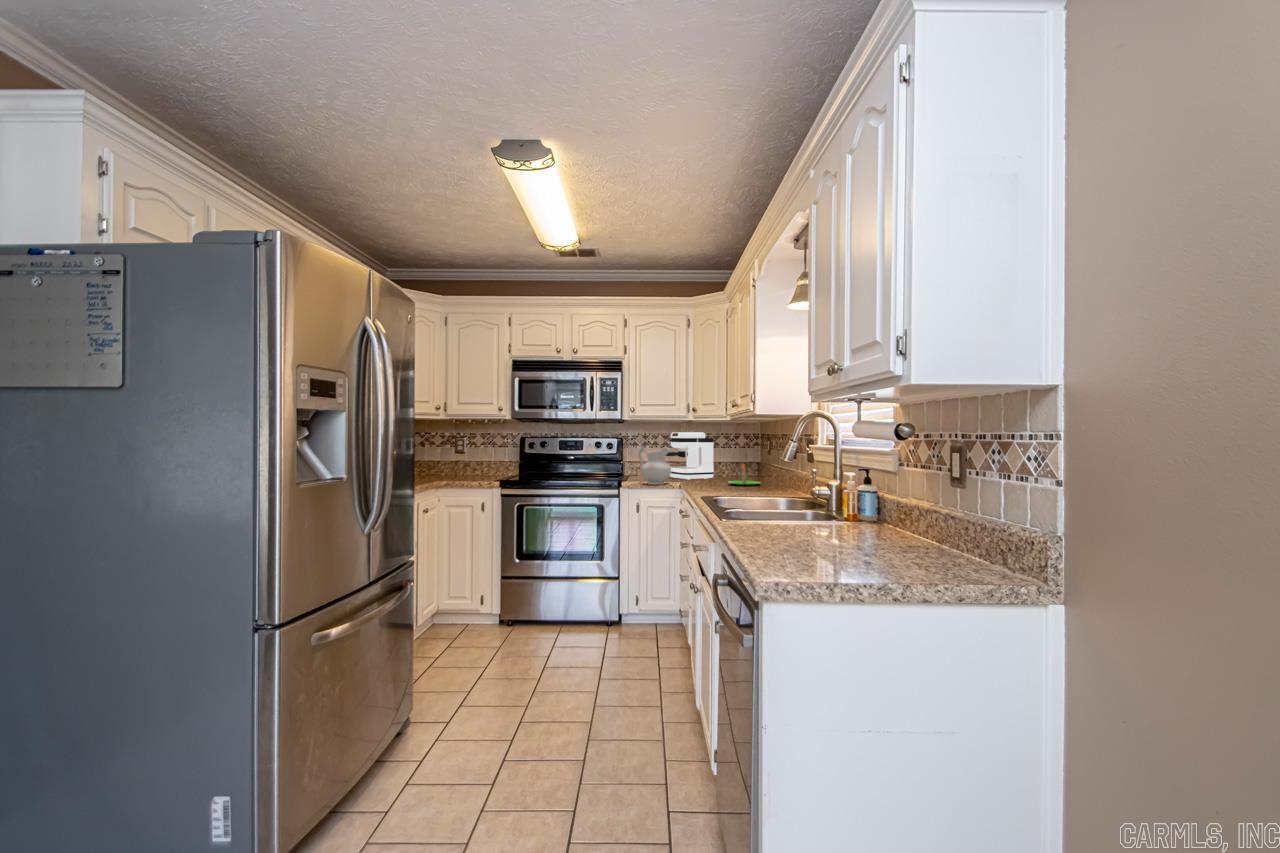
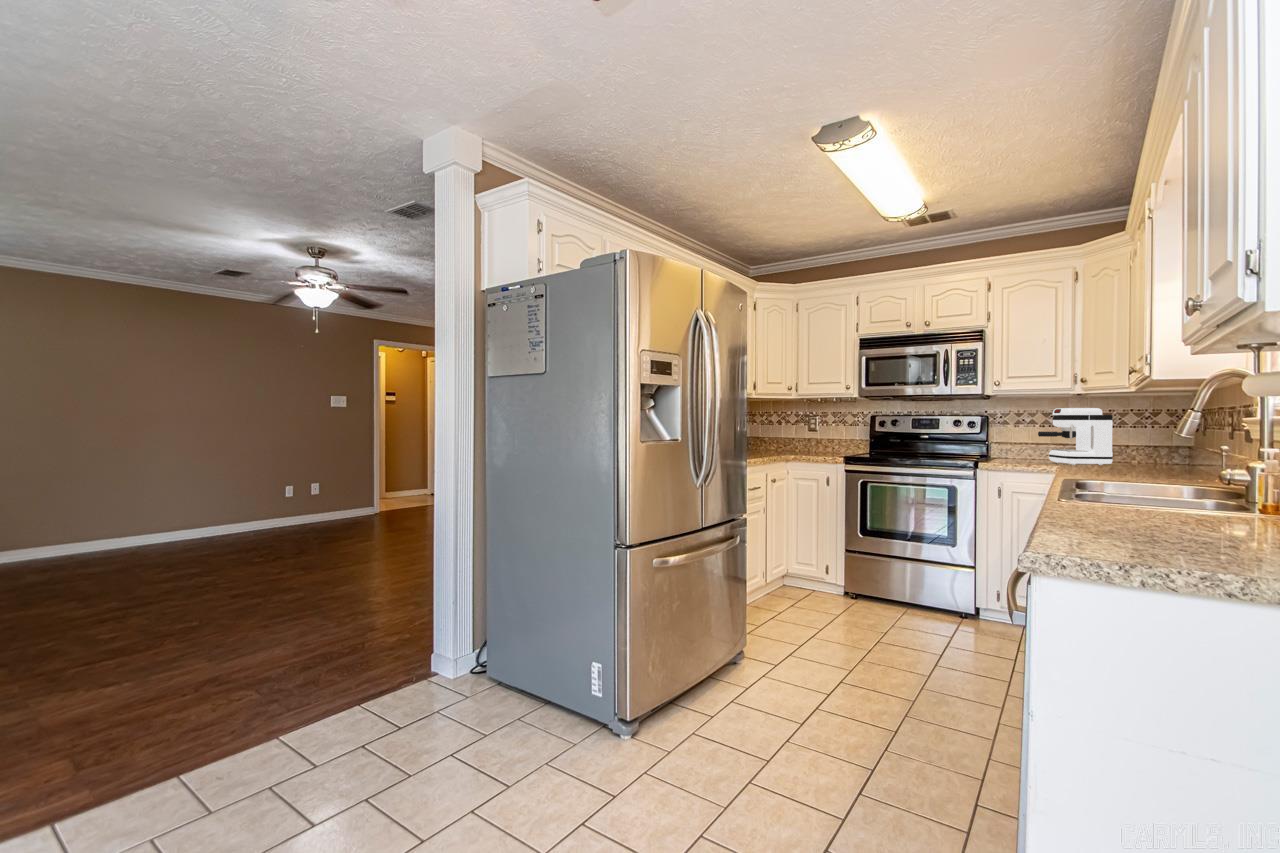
ceramic pitcher: present [638,446,671,485] -> none [1000,423,1043,467]
candle: present [728,464,761,486] -> none [1119,444,1170,471]

